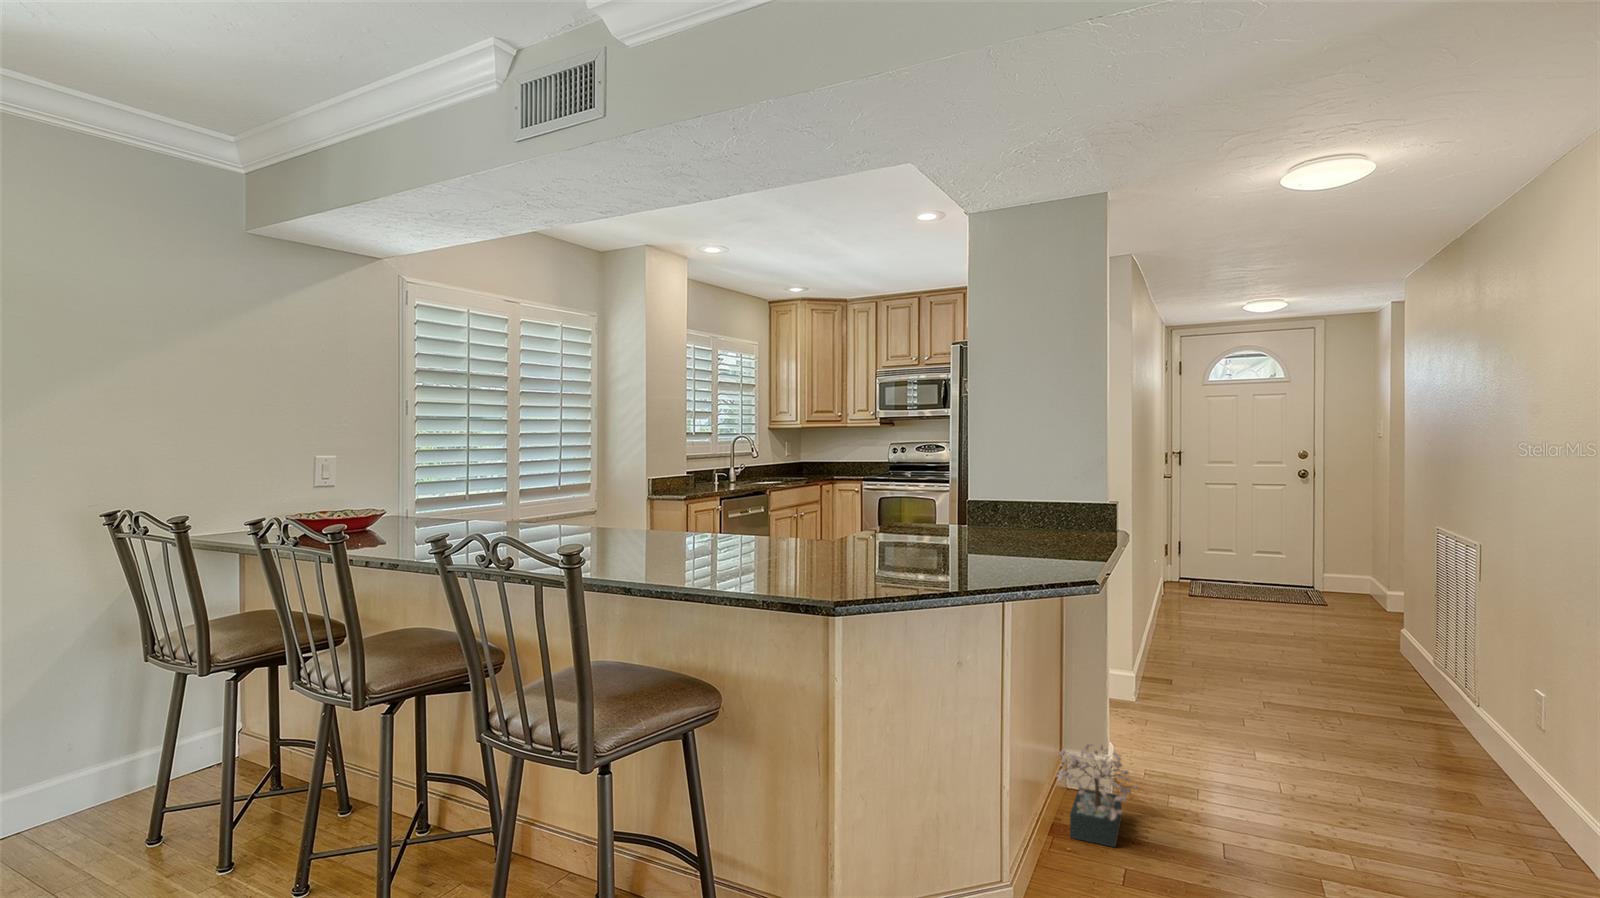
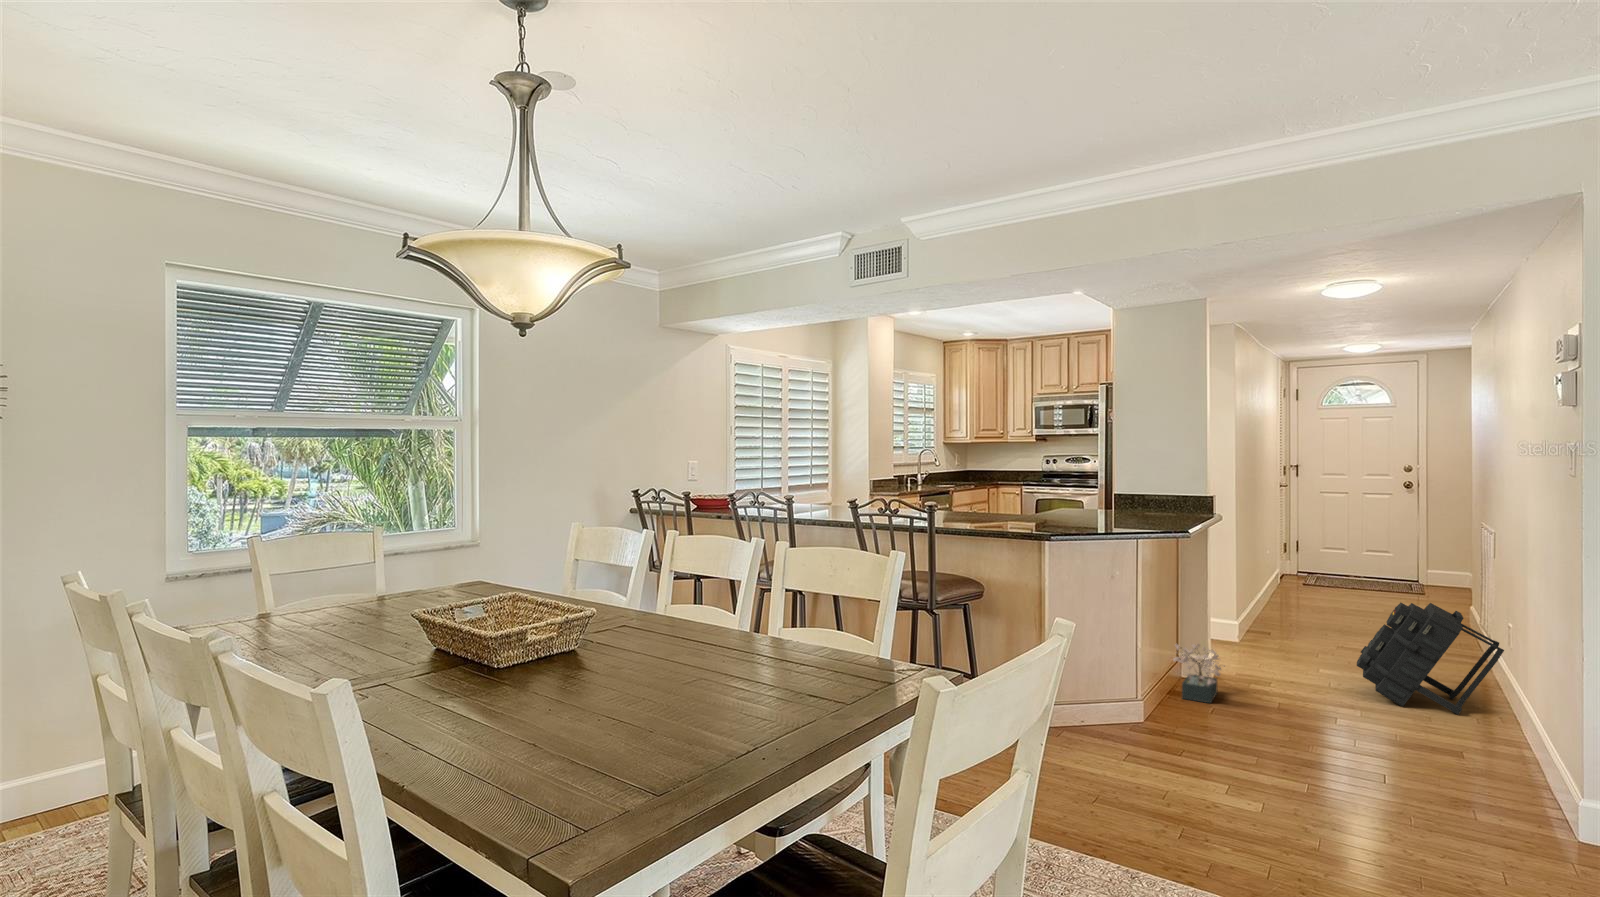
backpack: none [1315,662,1544,848] -> present [1357,603,1504,714]

